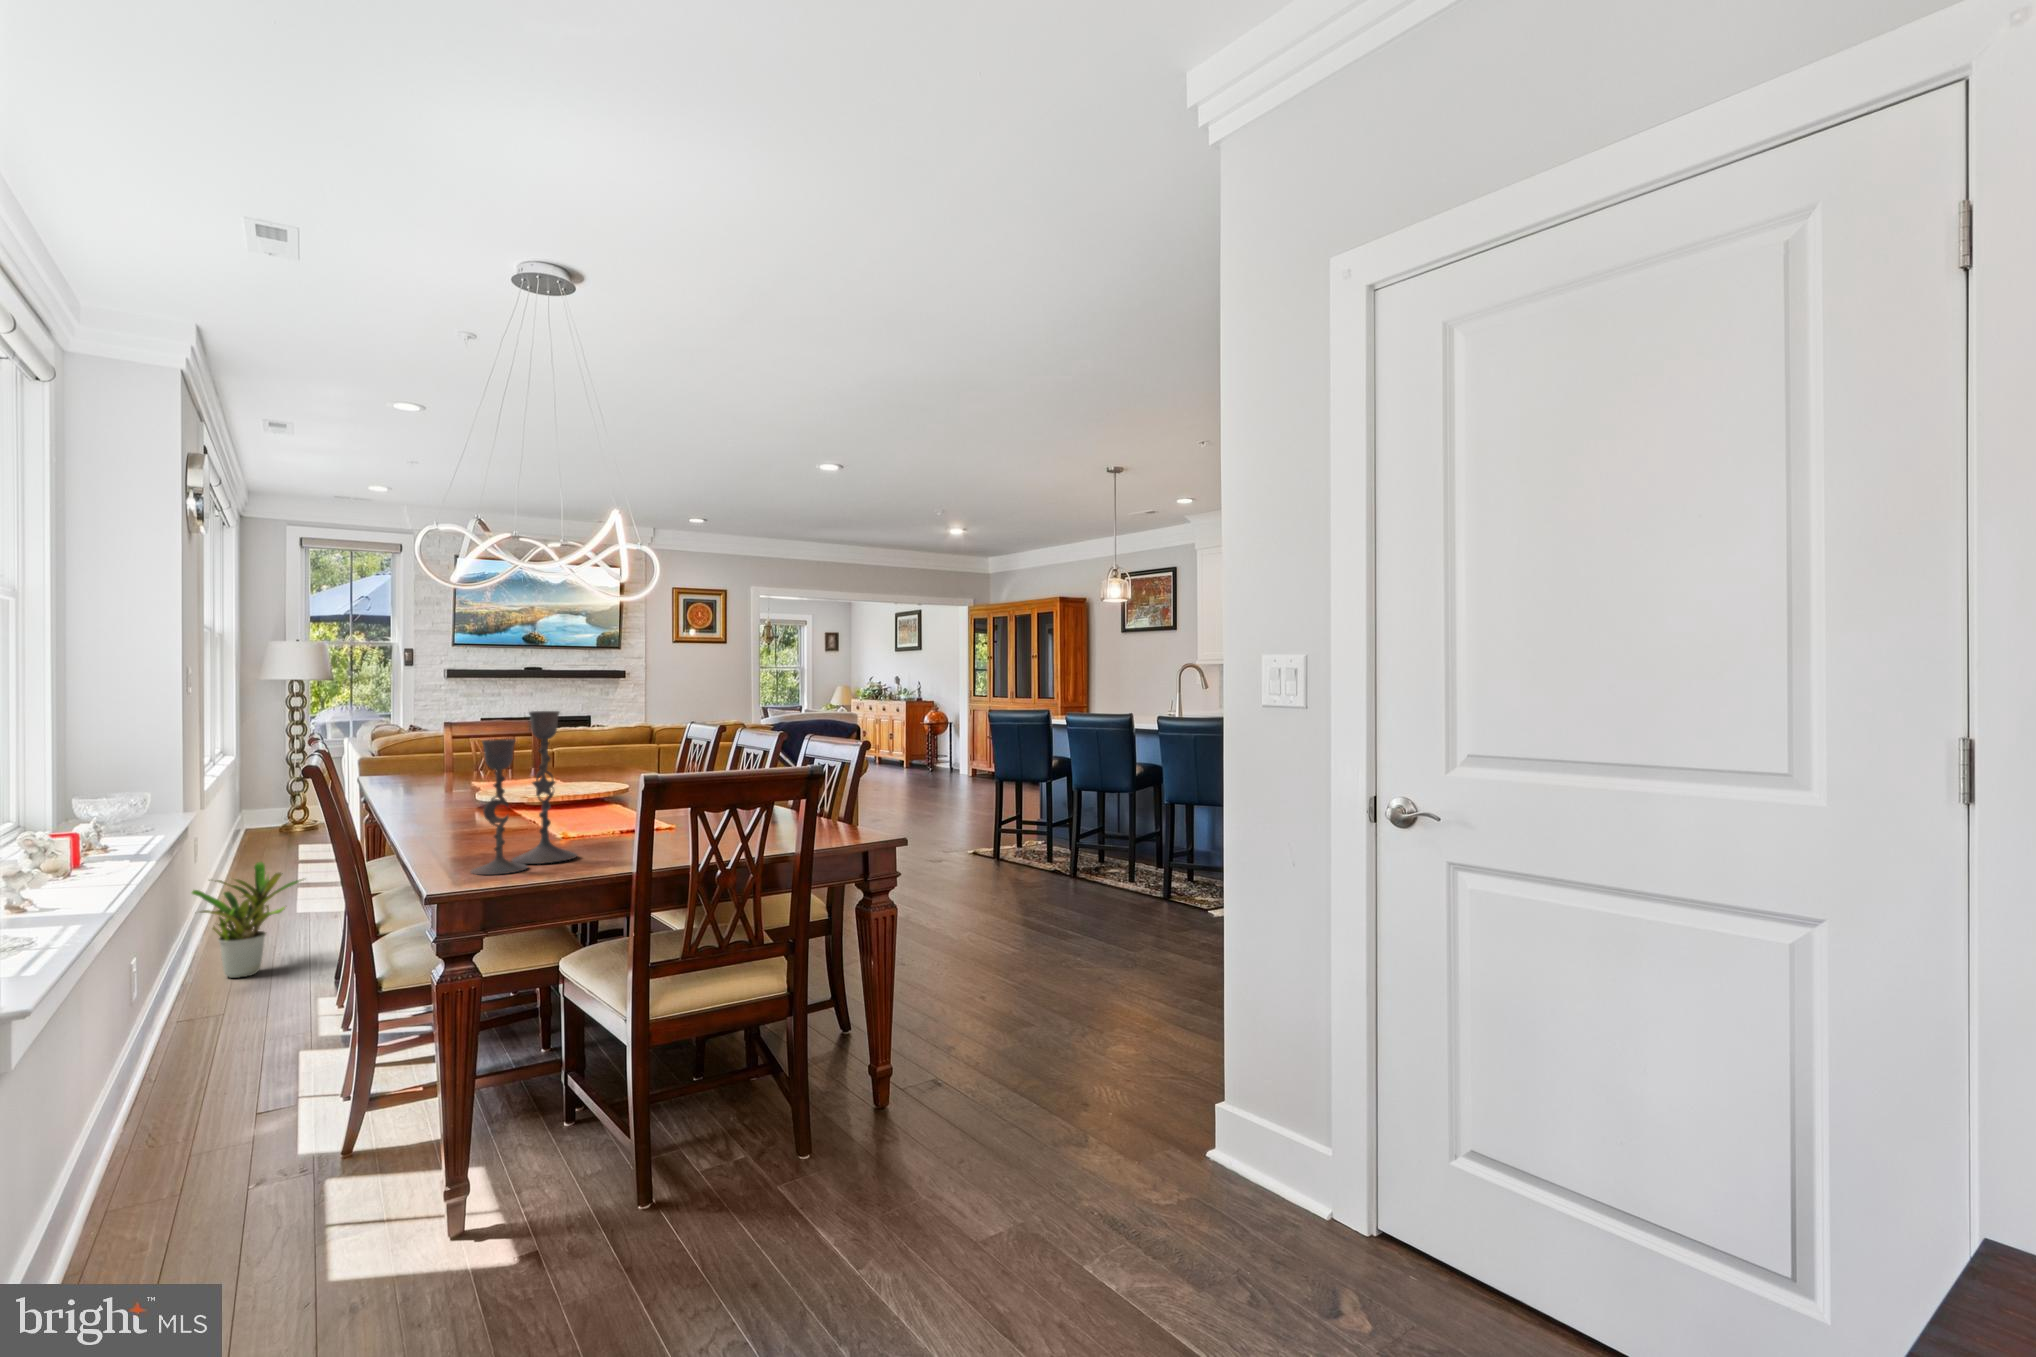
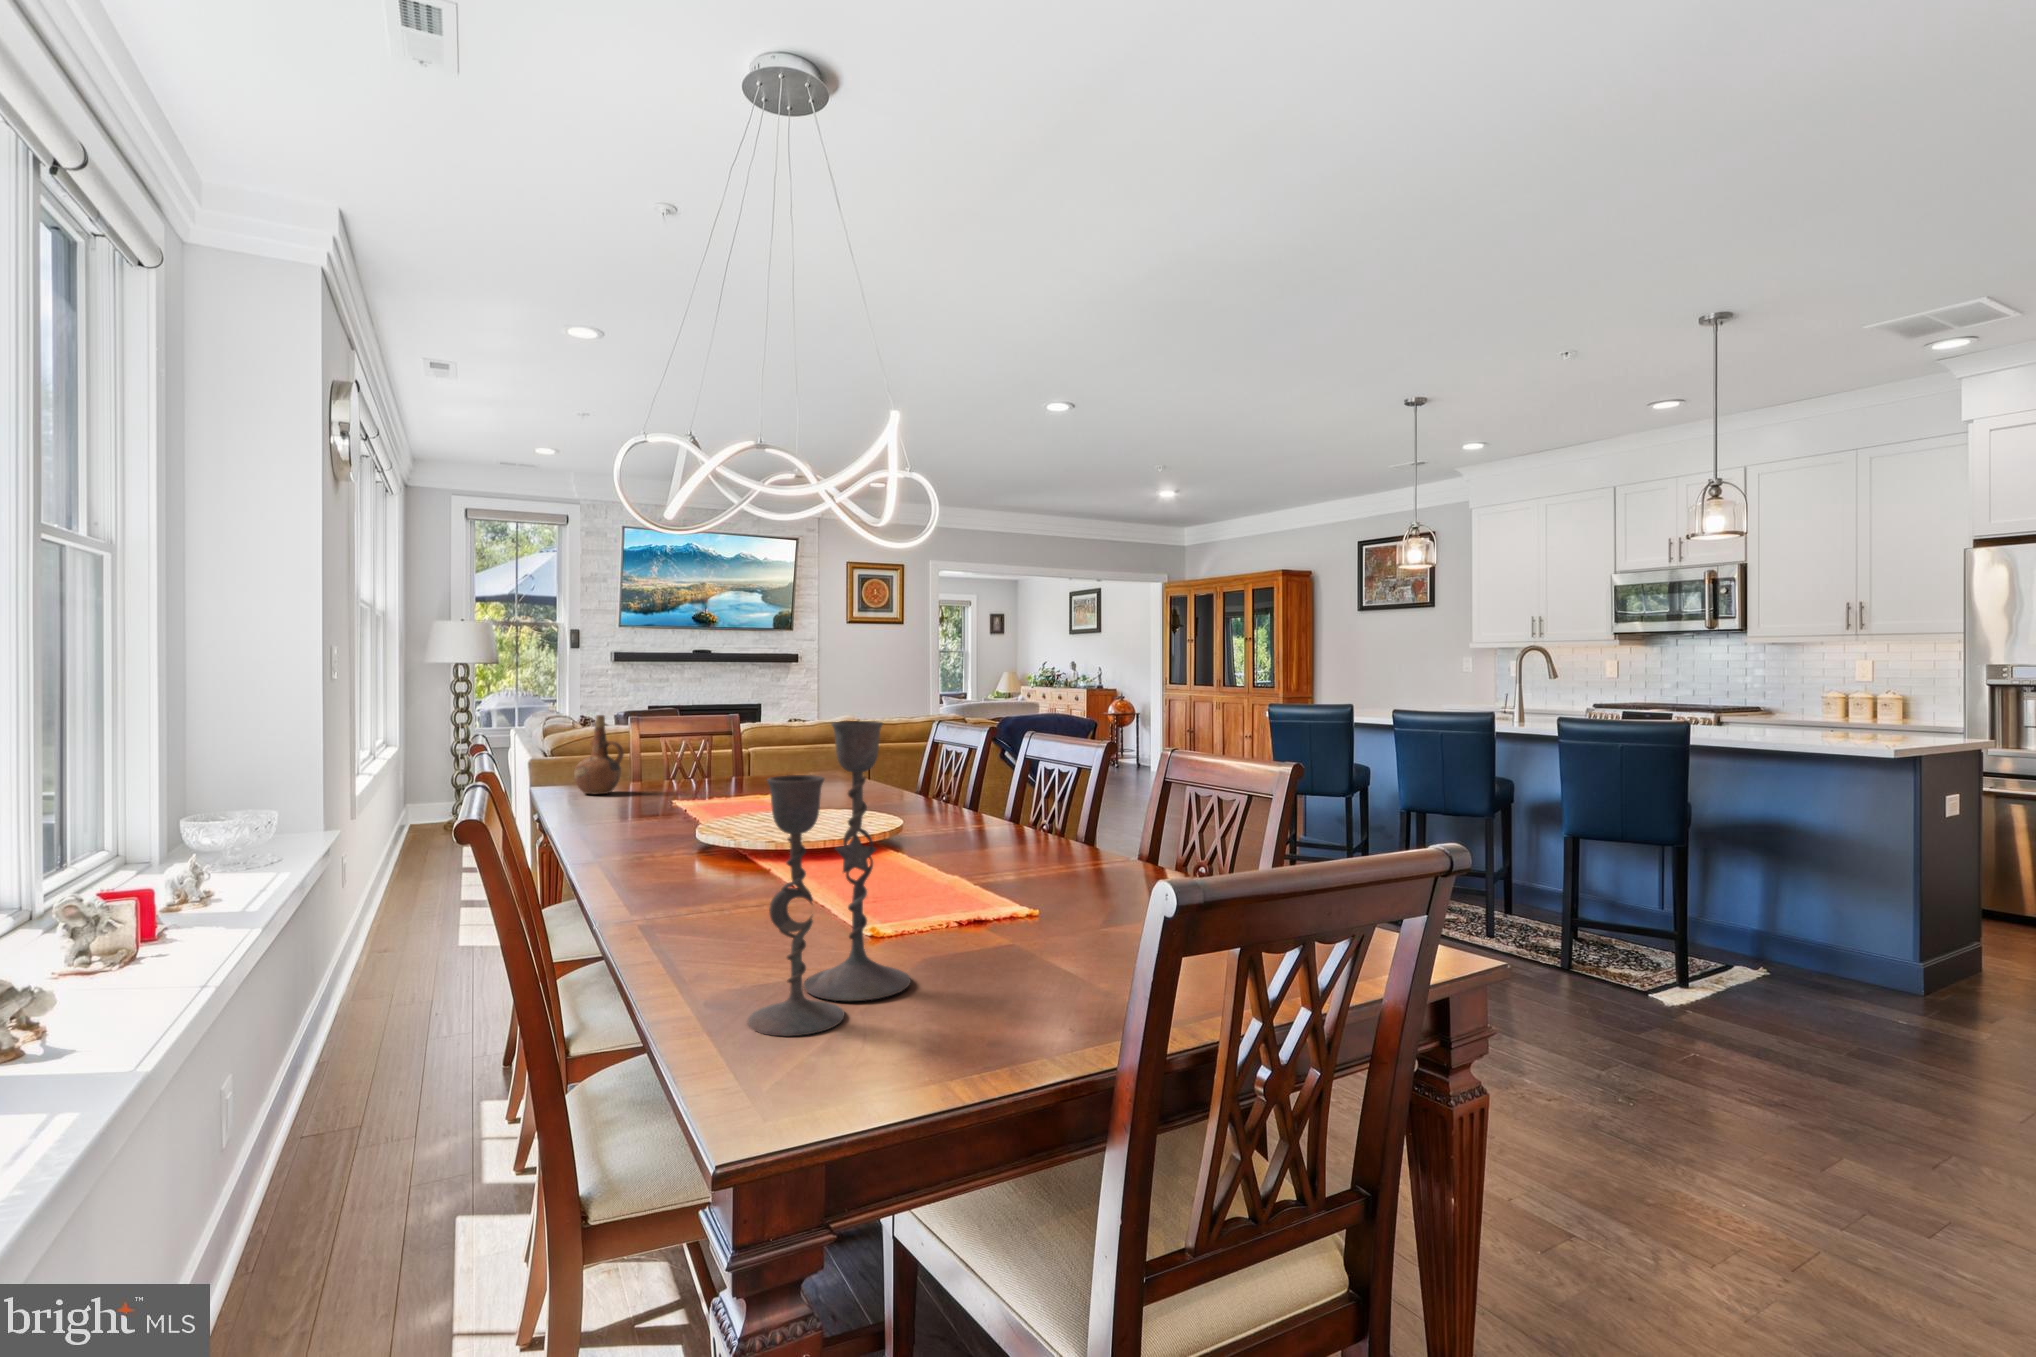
ceramic pitcher: none [394,719,436,780] -> present [574,715,624,794]
potted plant: present [192,862,302,978] -> none [337,893,472,1046]

